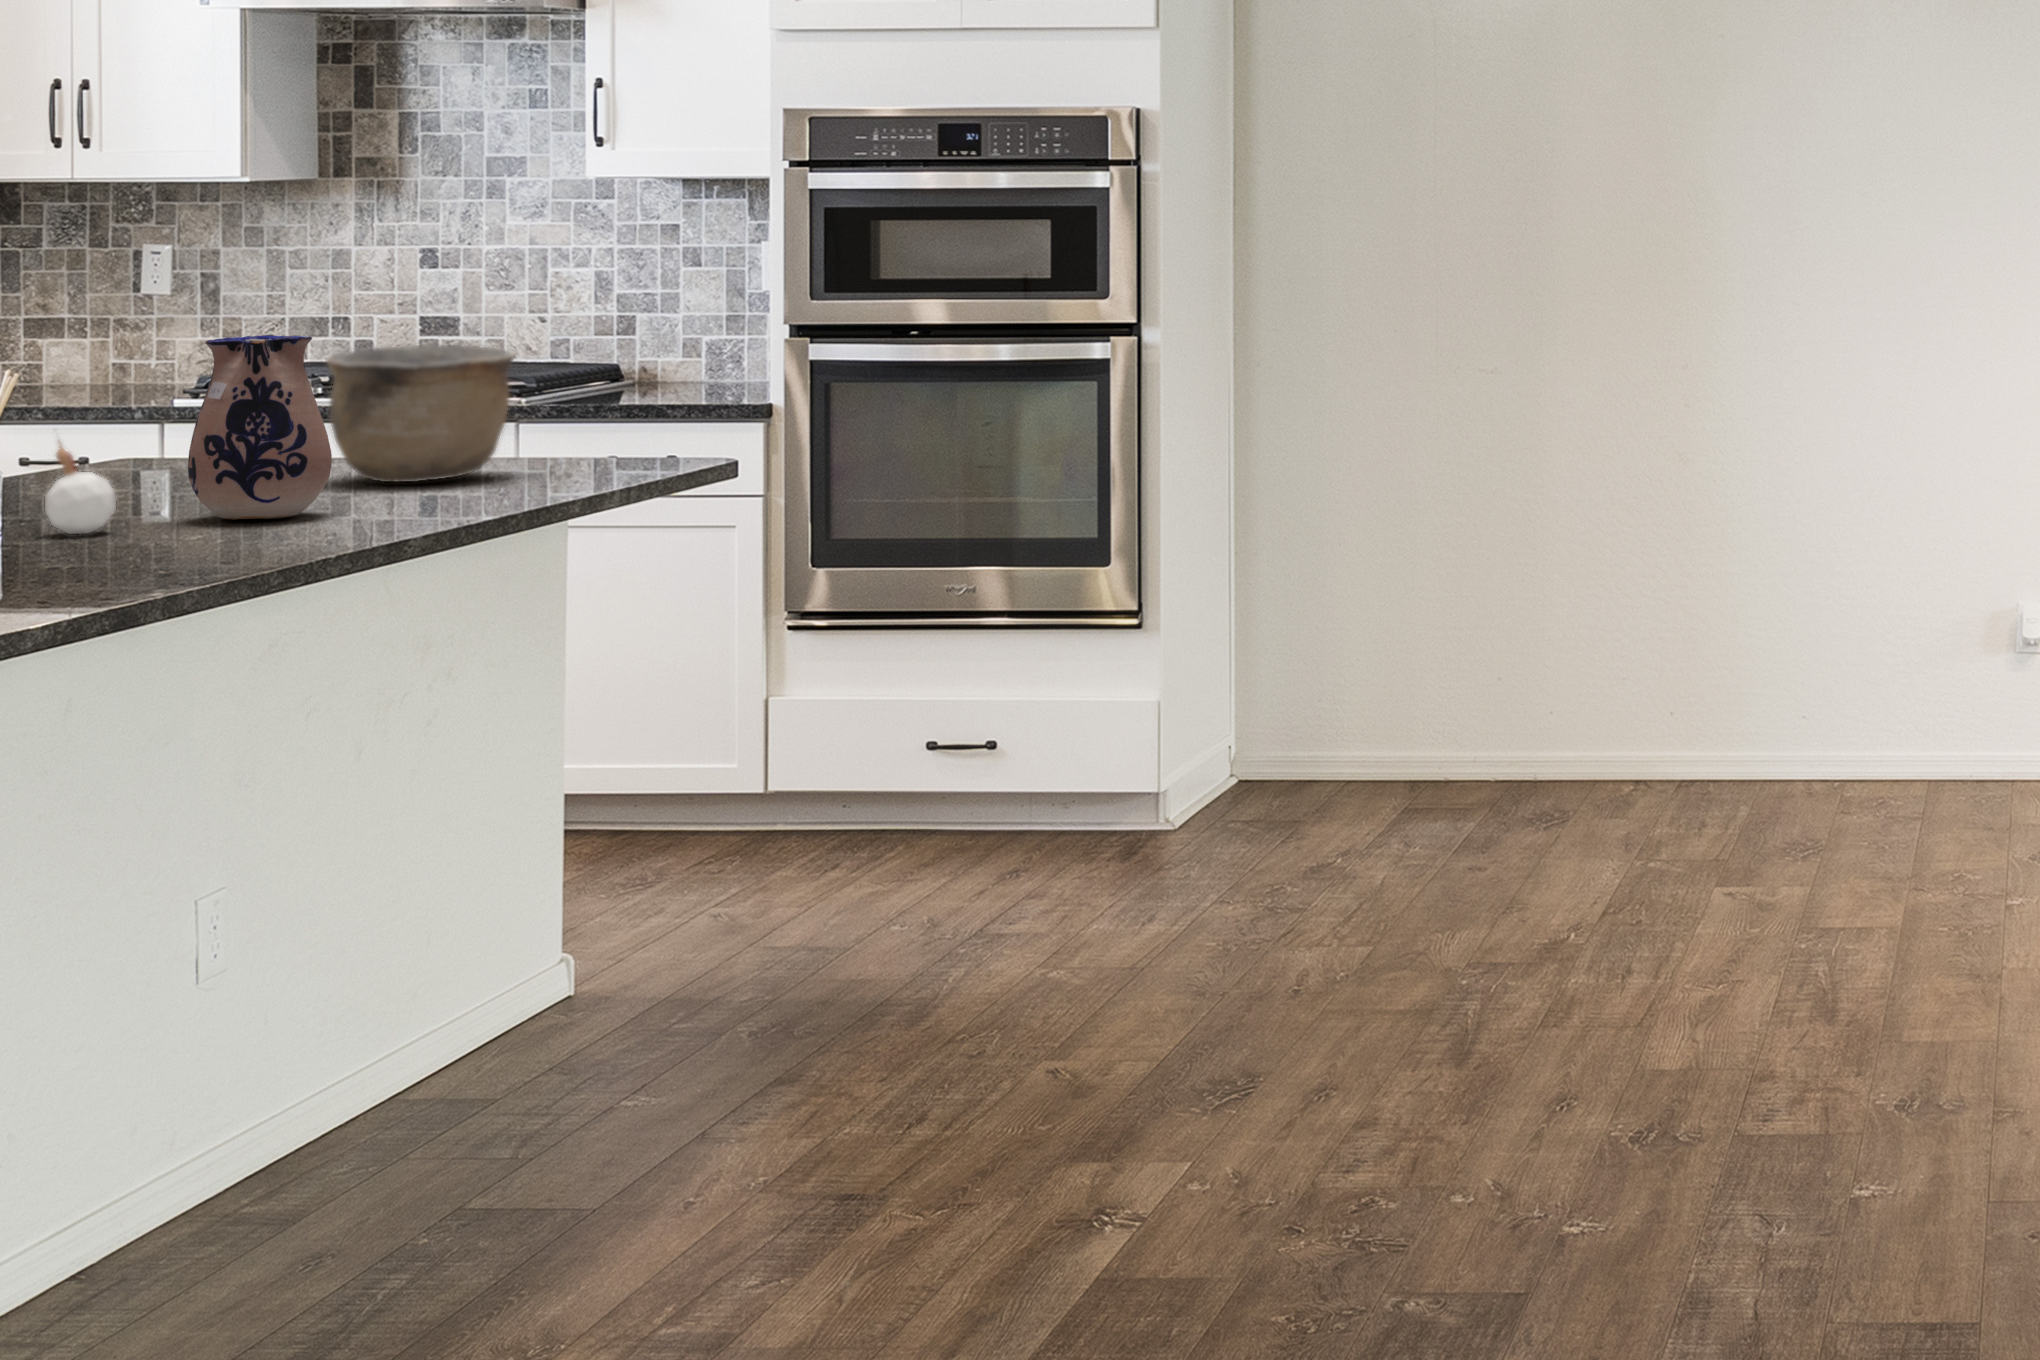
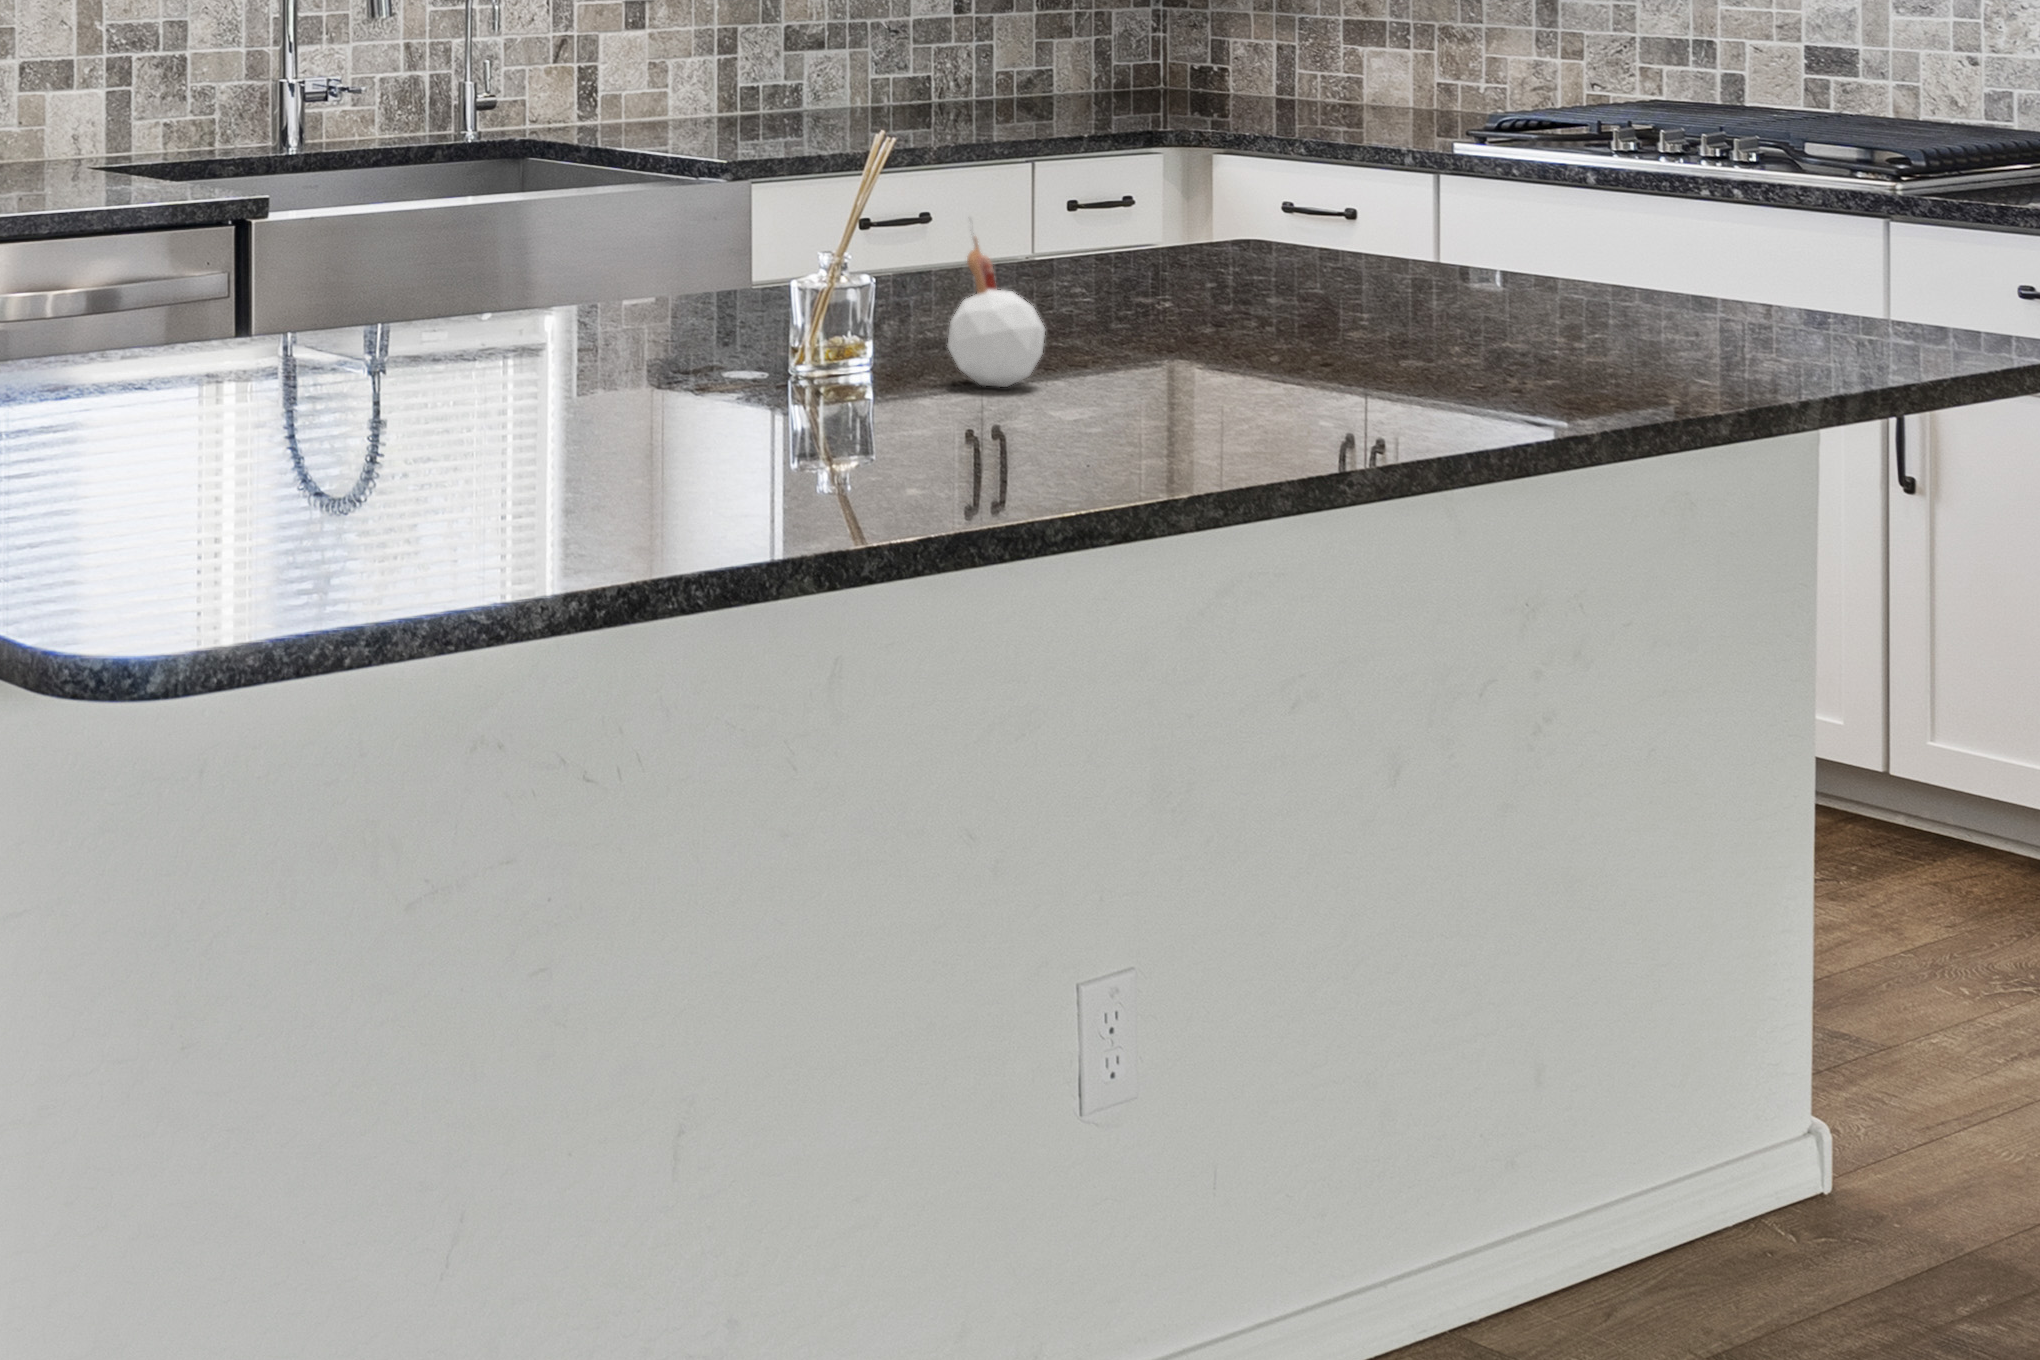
ceramic pitcher: present [188,334,332,520] -> none [1160,91,1368,393]
bowl: present [327,344,515,482] -> none [1432,113,1726,340]

